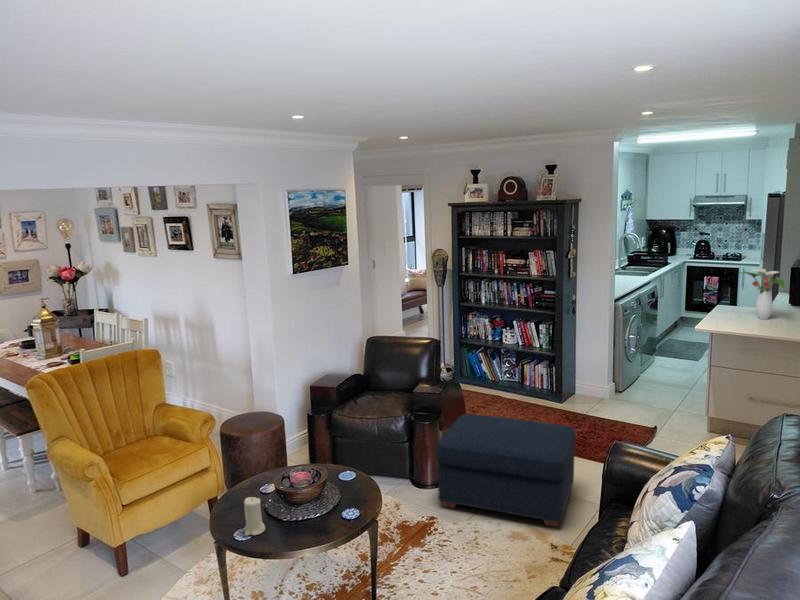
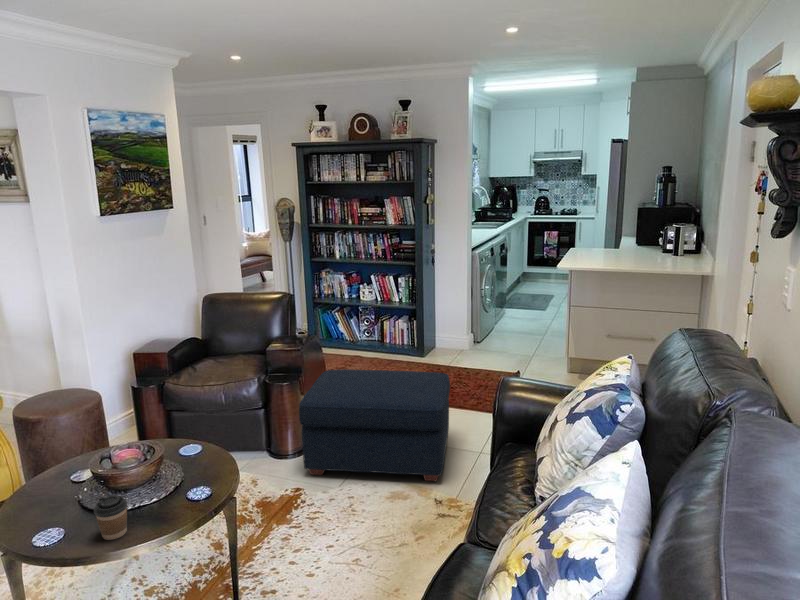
flower arrangement: present [739,269,785,319] -> none [592,208,635,257]
candle: present [243,497,265,536] -> none [44,487,78,541]
coffee cup: none [277,508,299,541] -> present [94,495,127,540]

